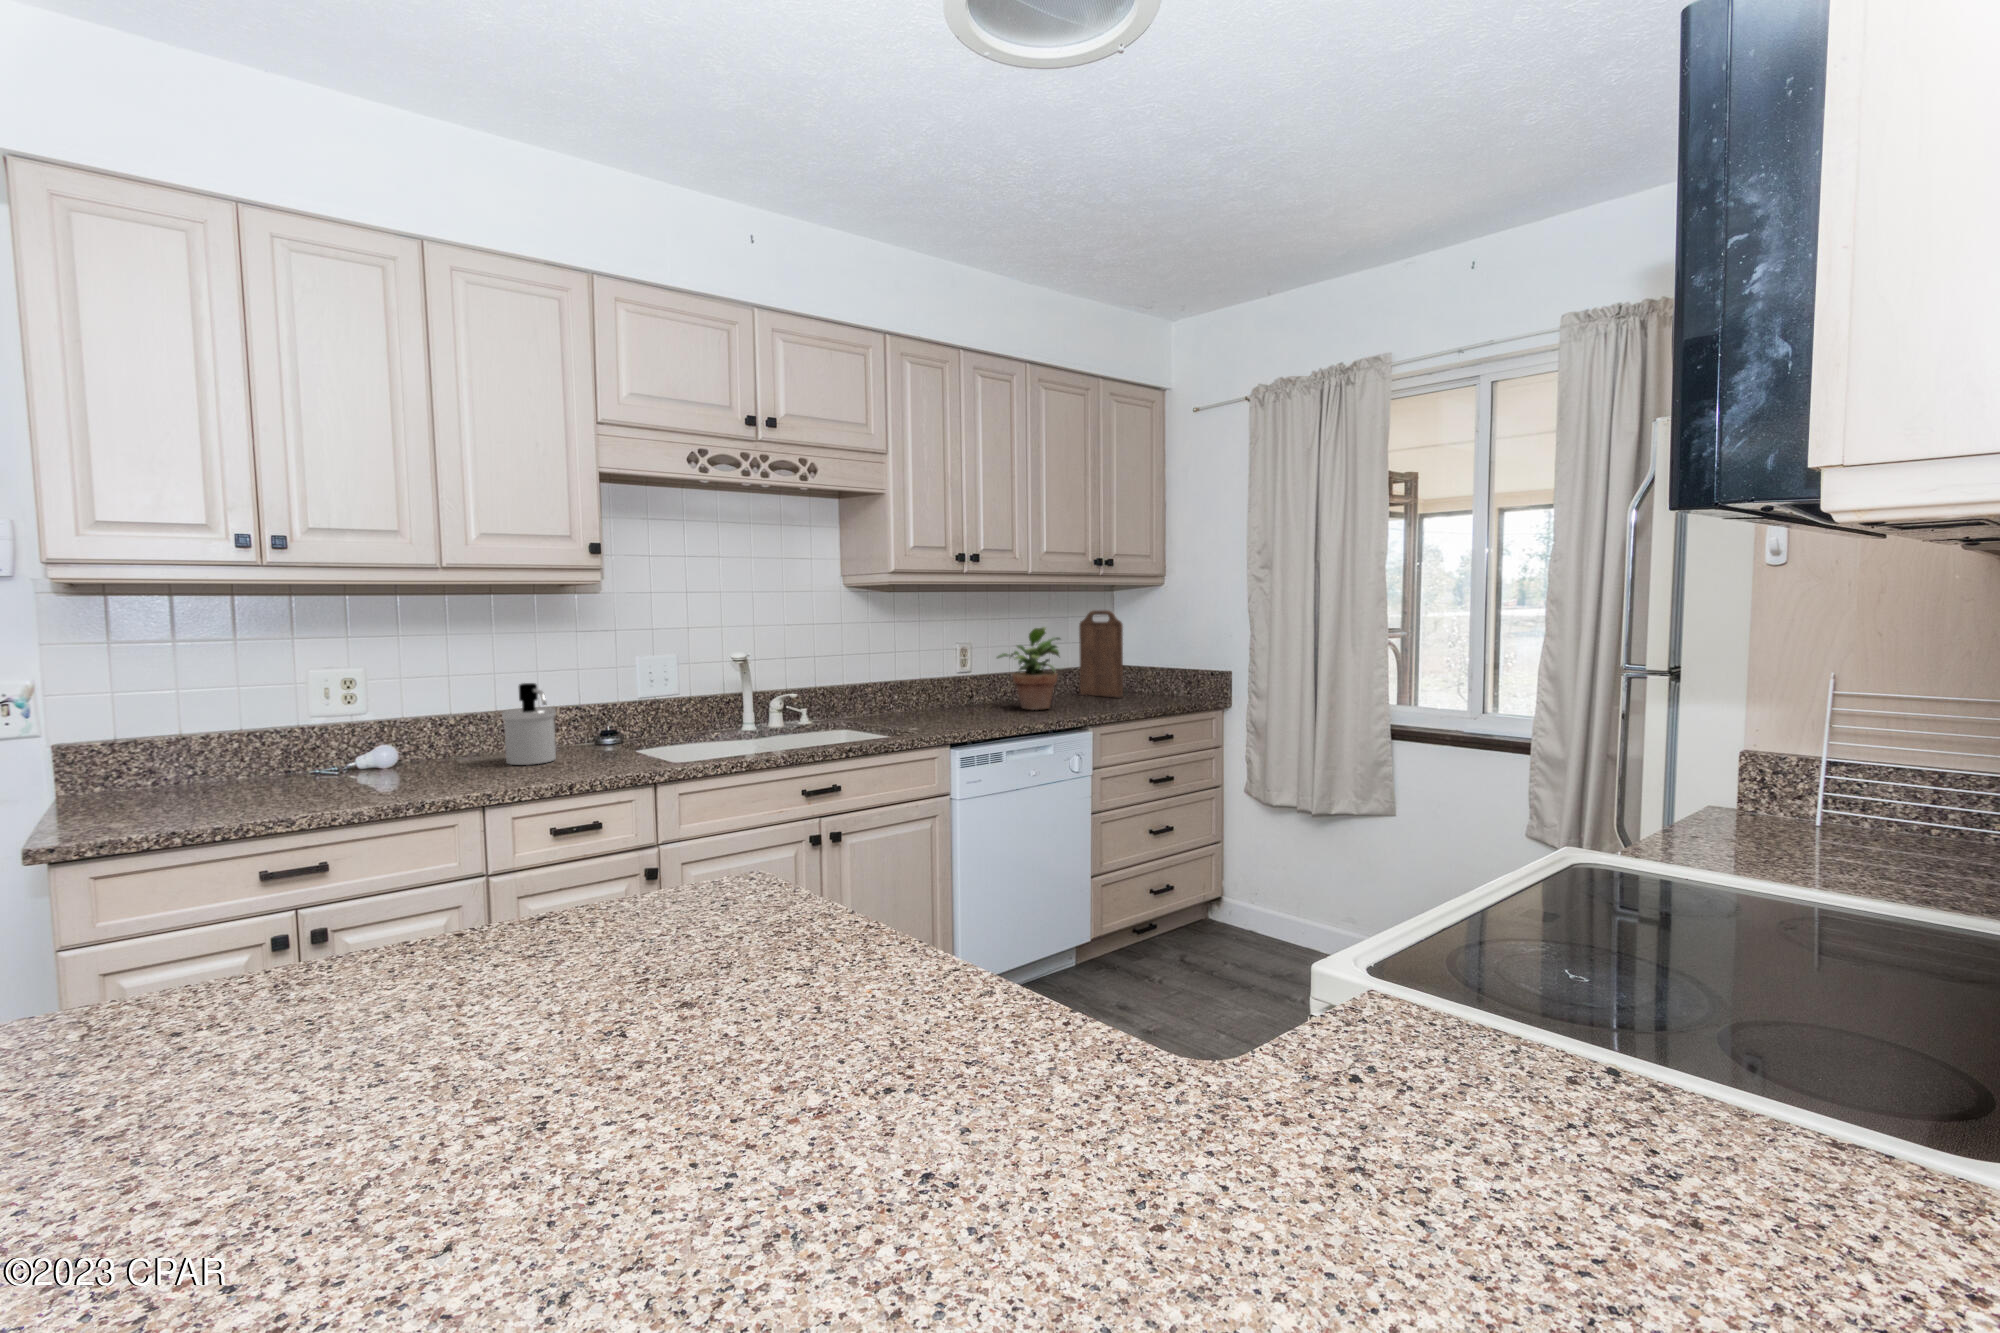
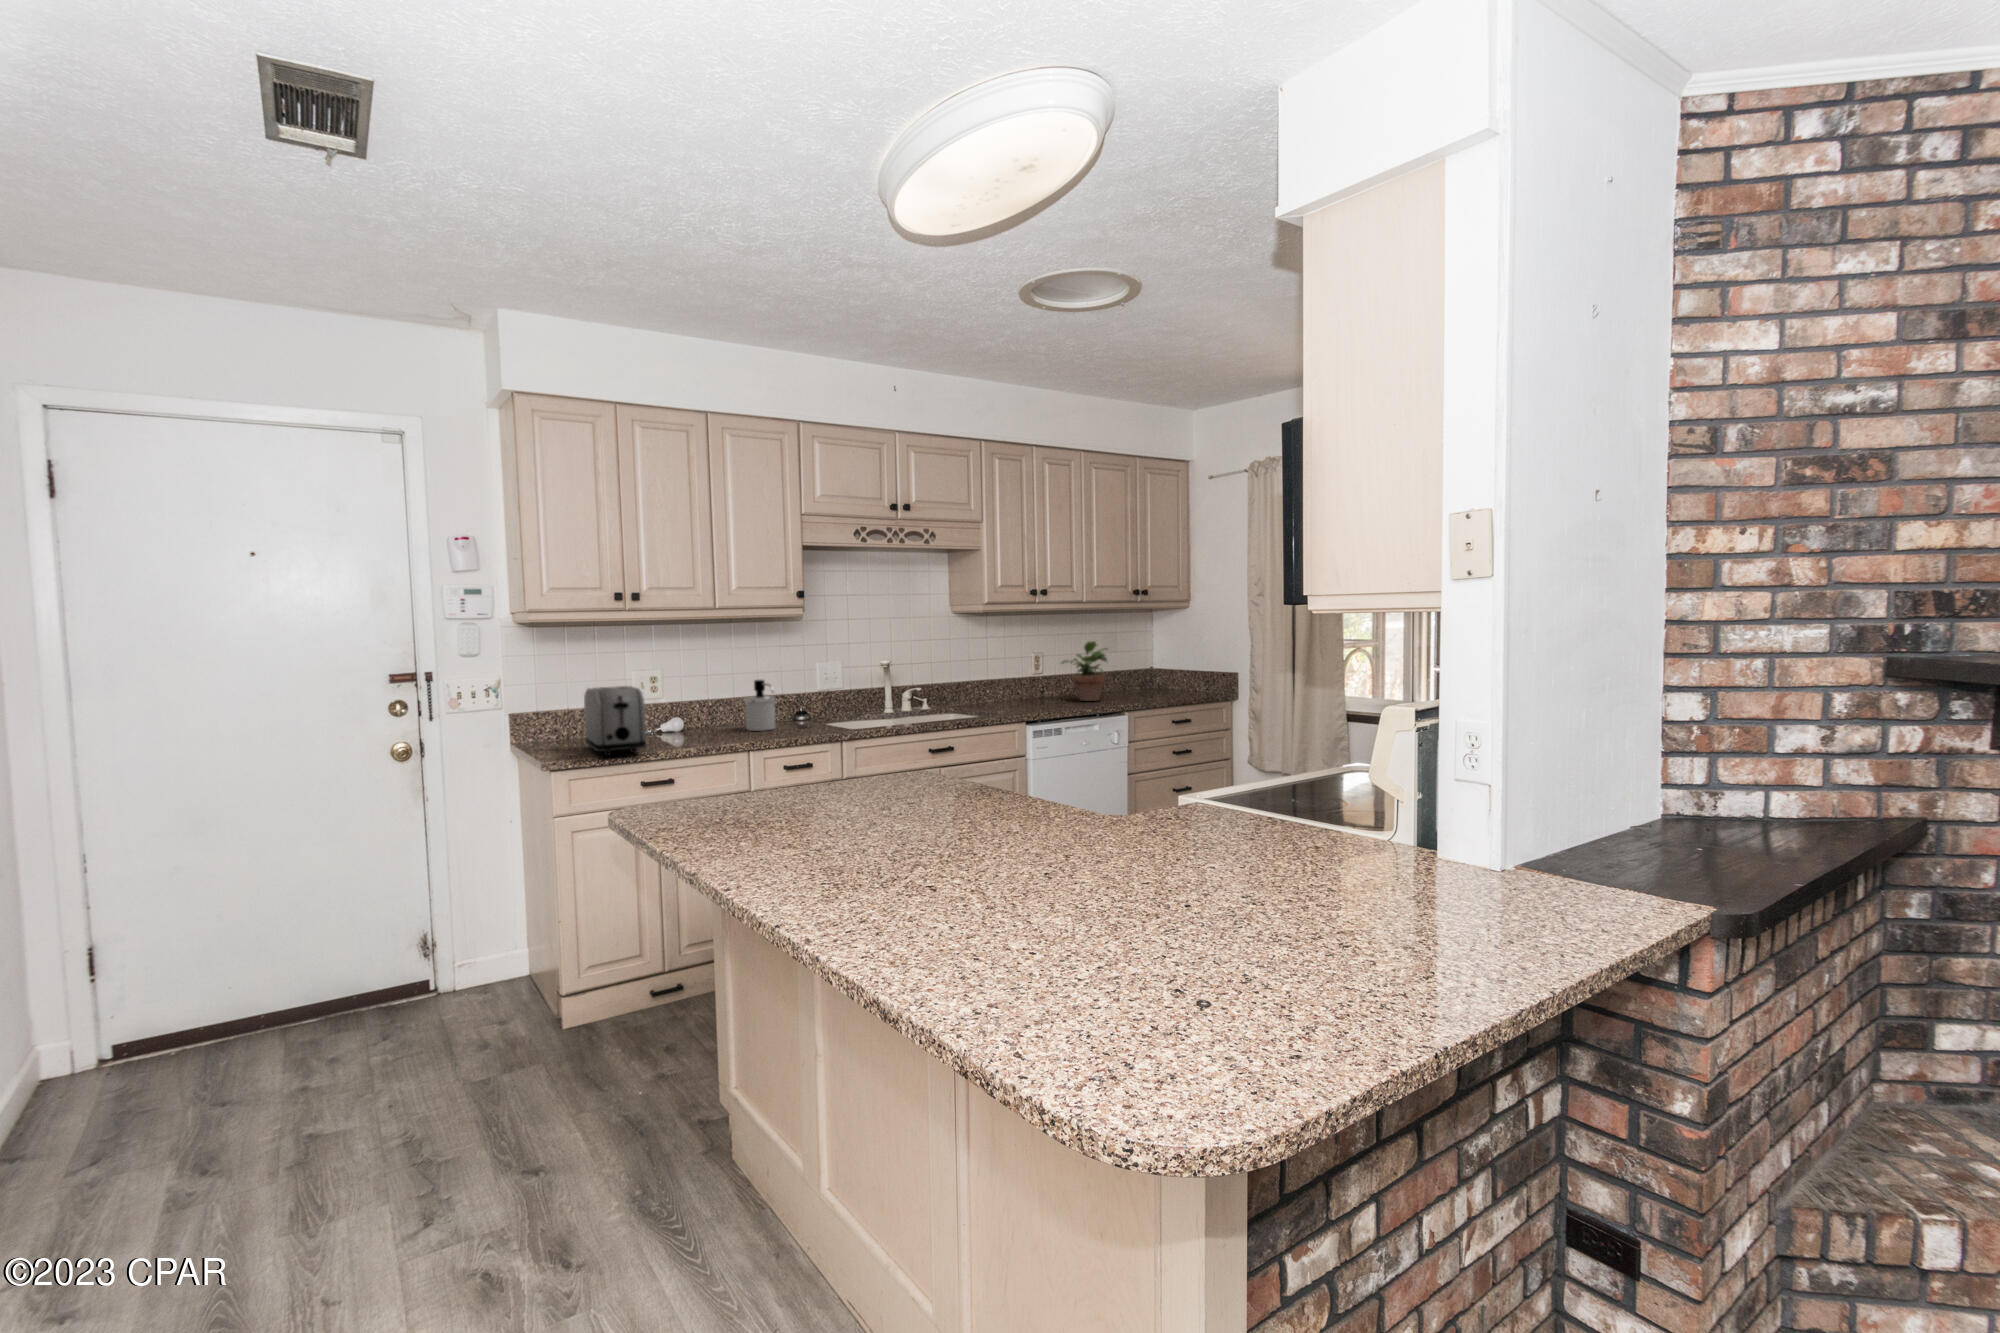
cutting board: present [1079,610,1123,697] -> none [1125,627,1158,693]
toaster: none [160,696,280,826] -> present [584,686,646,756]

